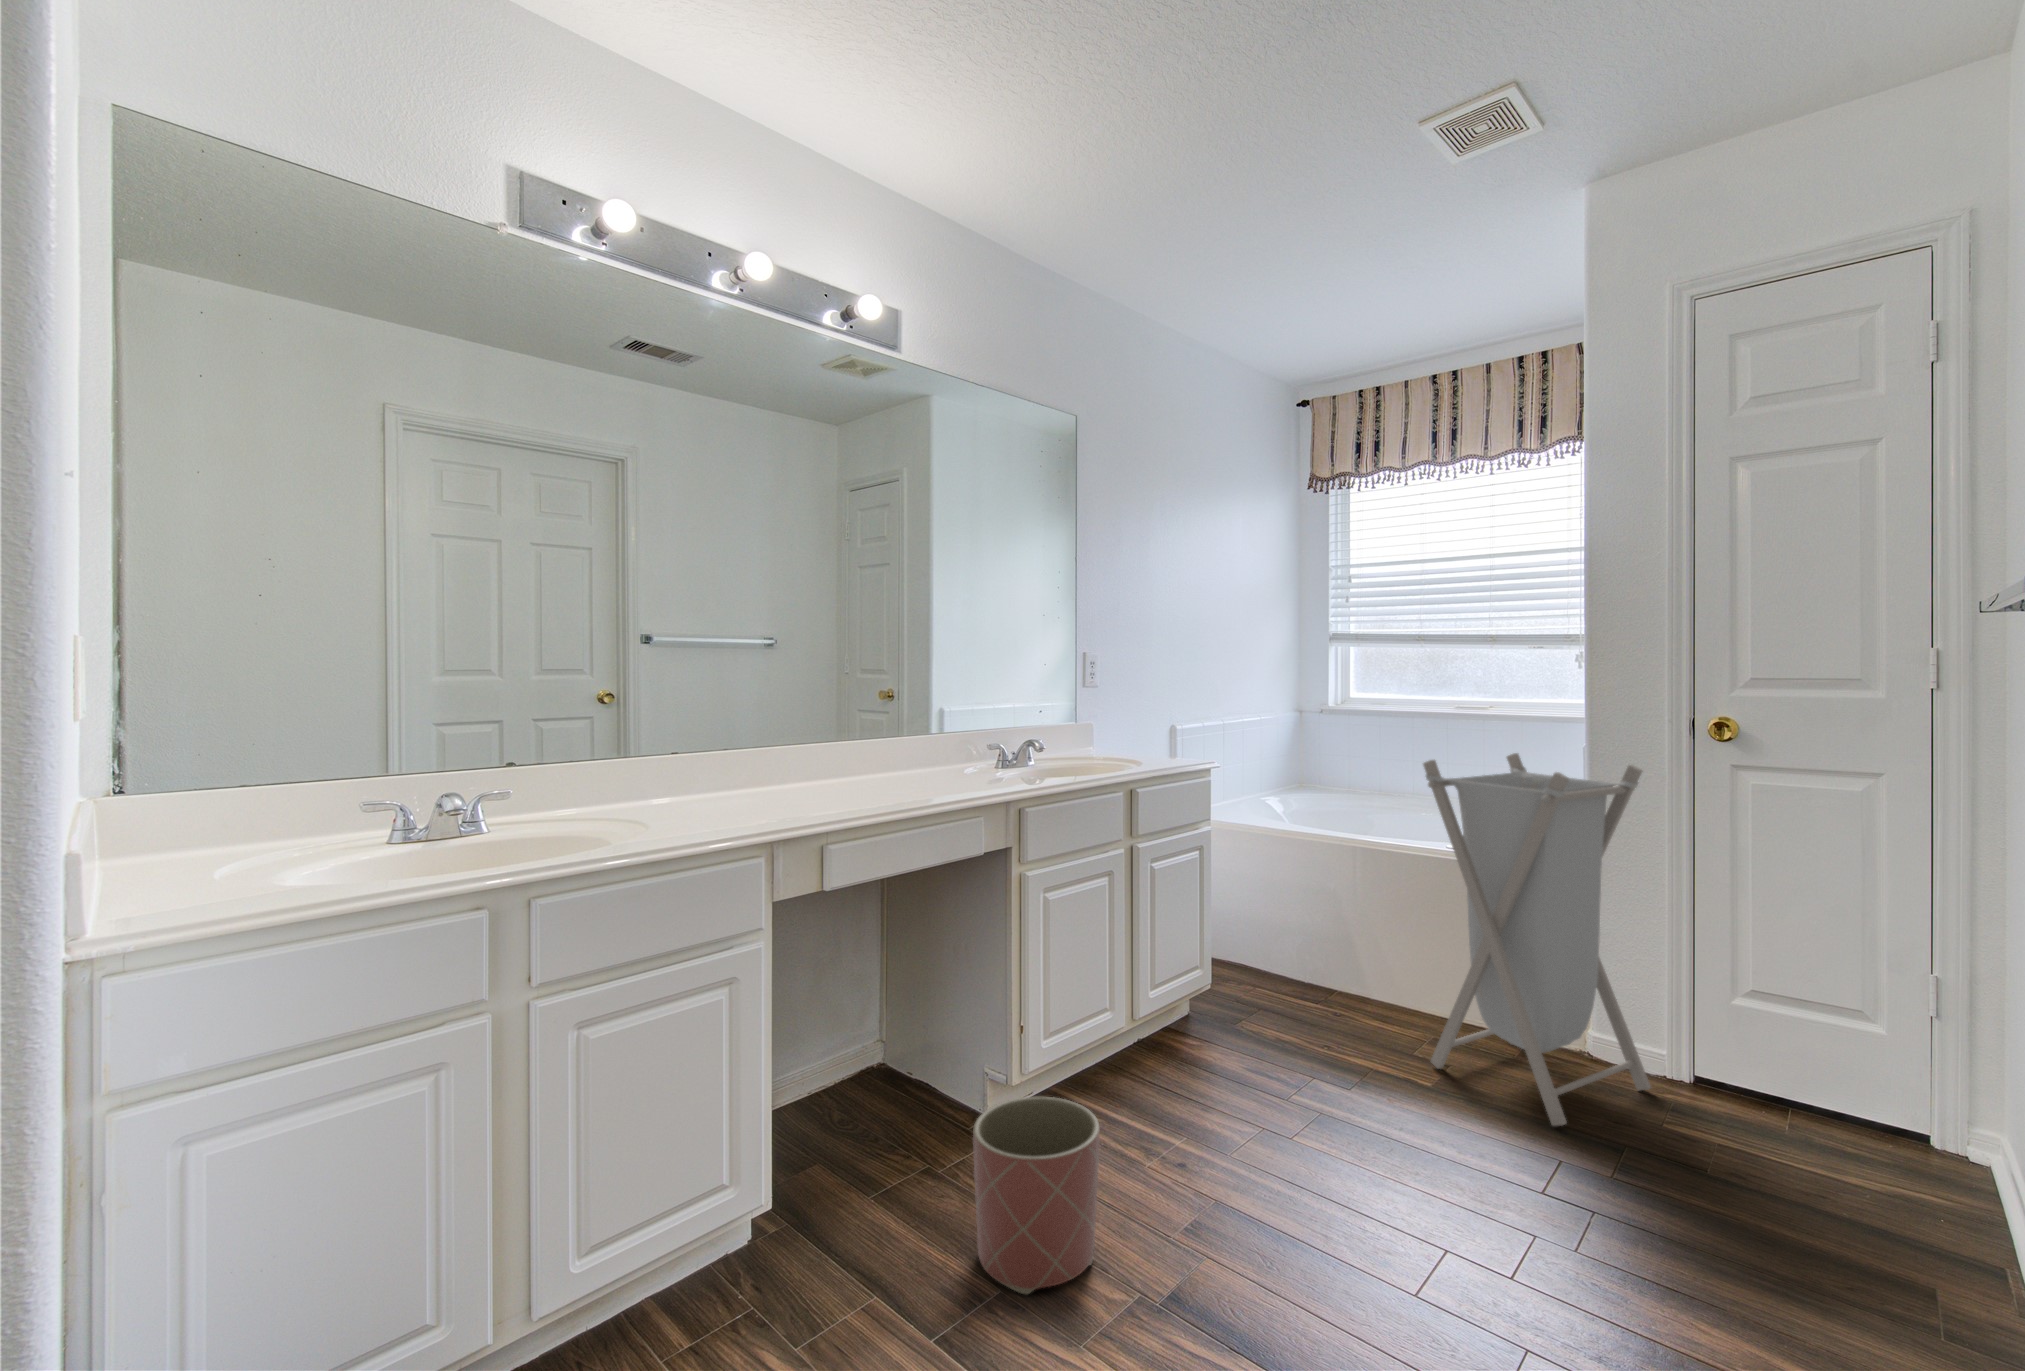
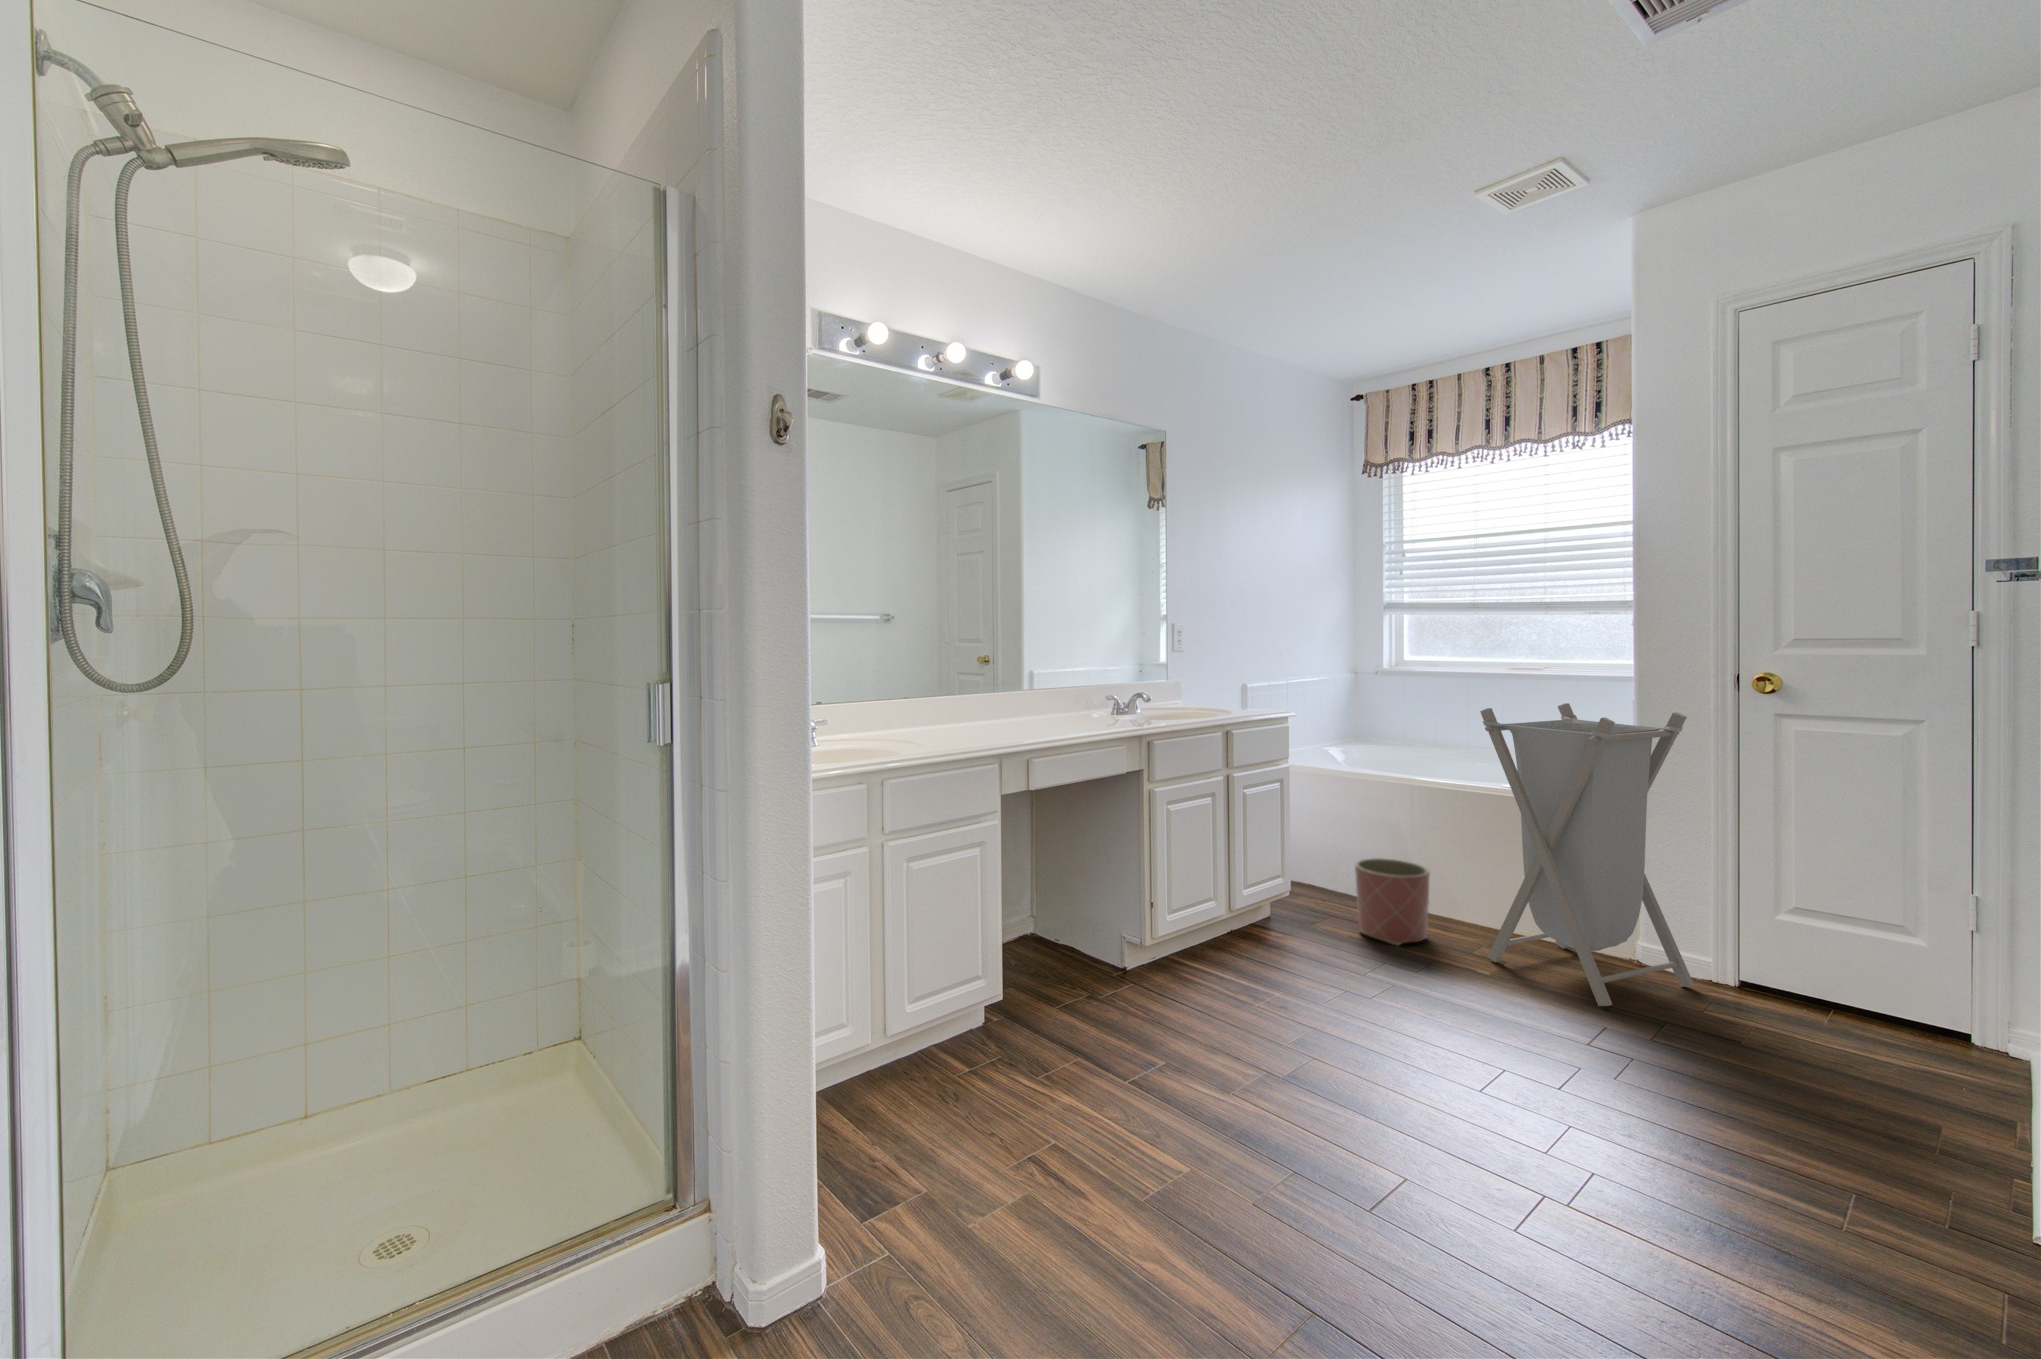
planter: present [973,1097,1100,1294] -> present [1355,858,1430,945]

